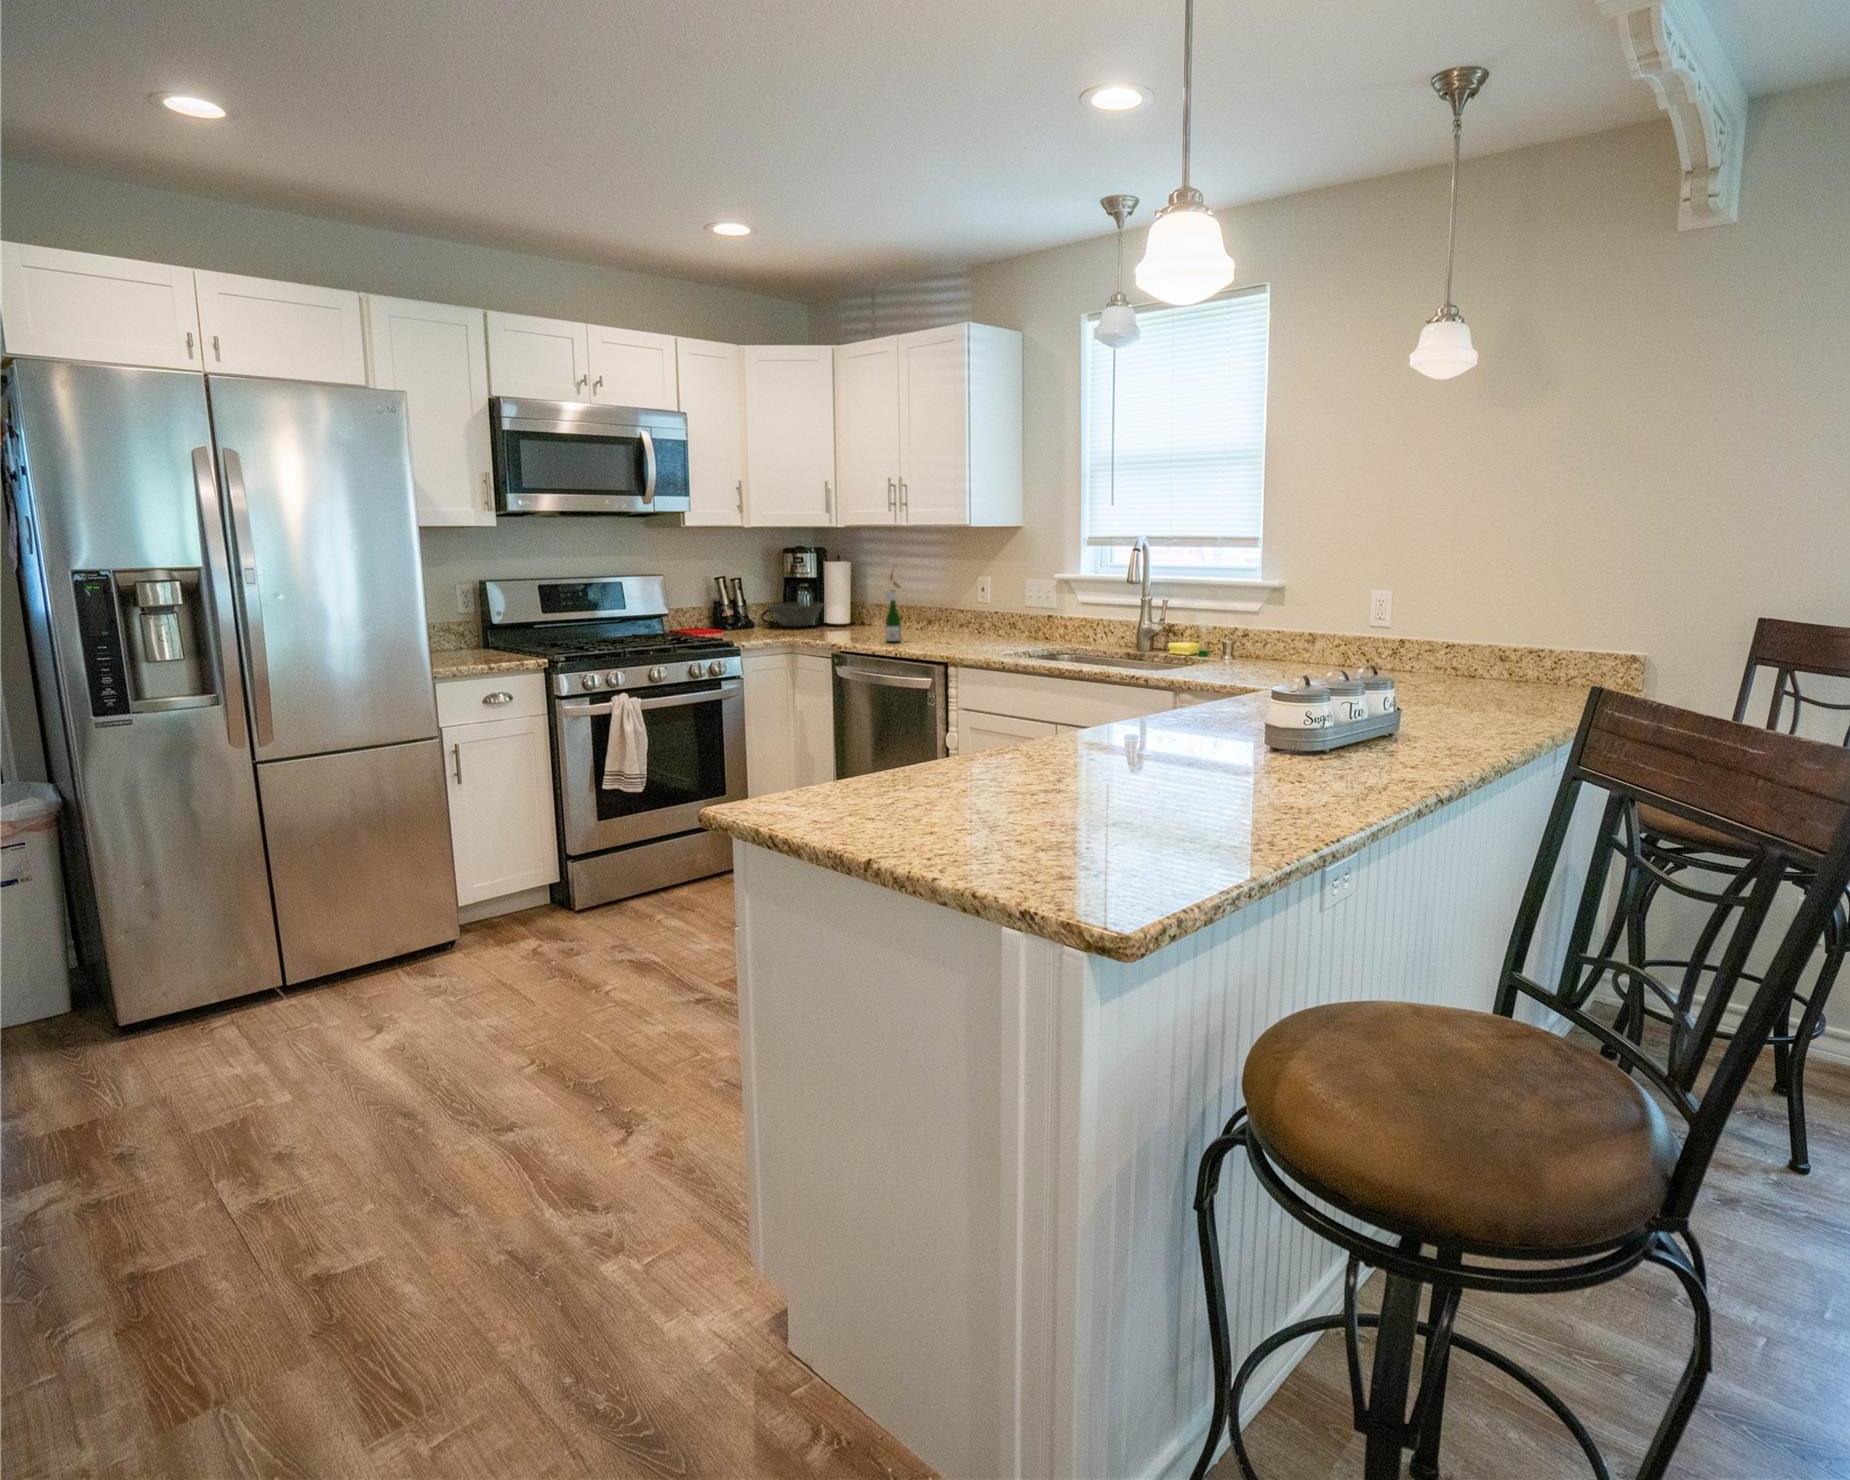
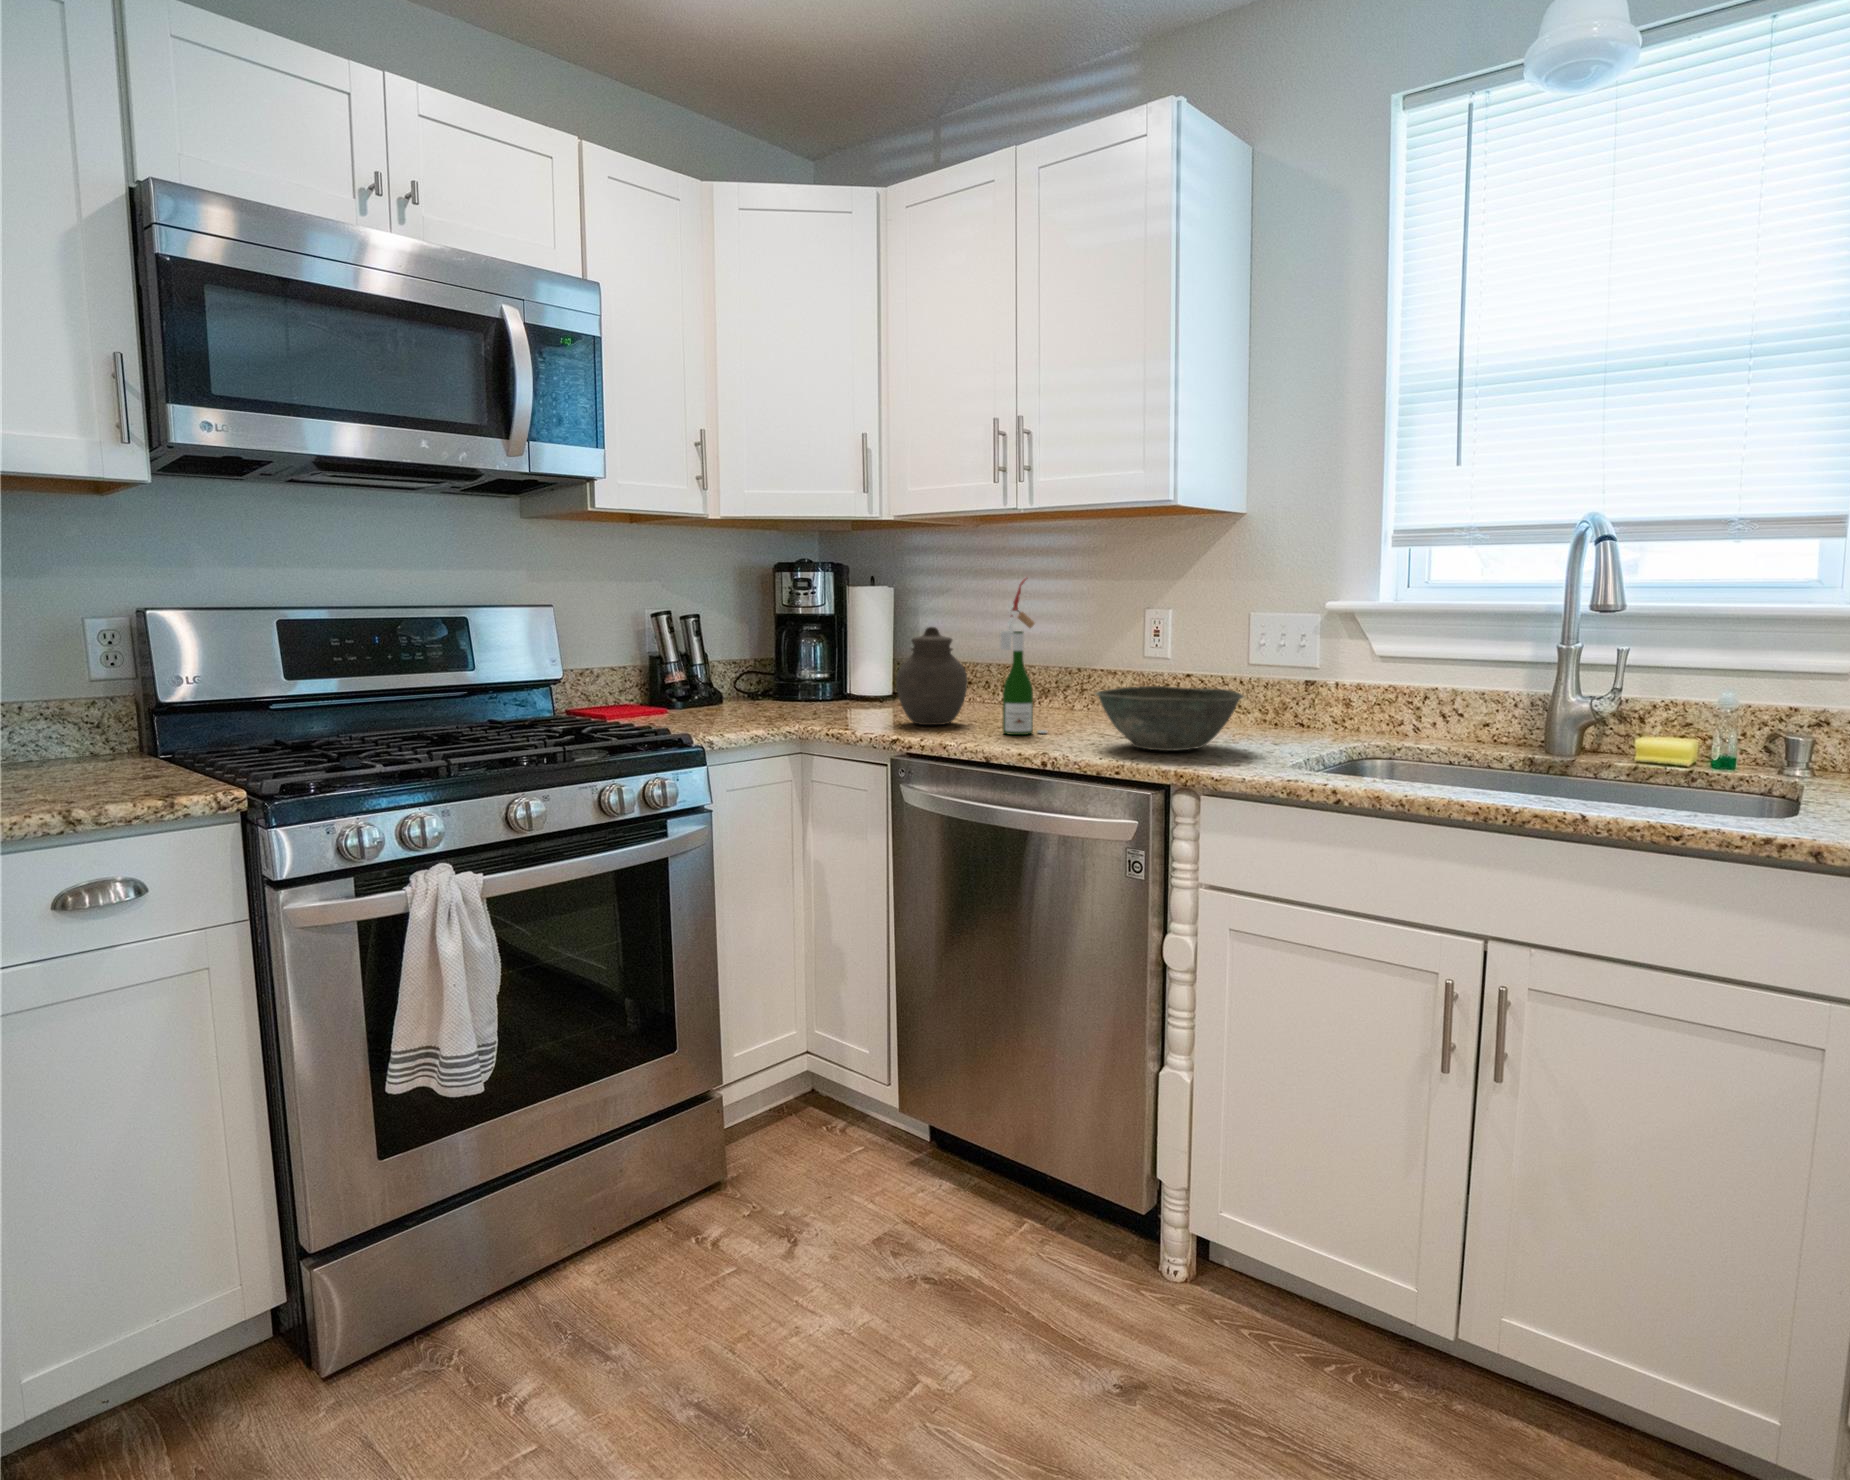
jar: none [837,588,874,638] -> present [896,627,968,725]
bowl: present [769,603,823,627] -> present [1096,686,1244,750]

